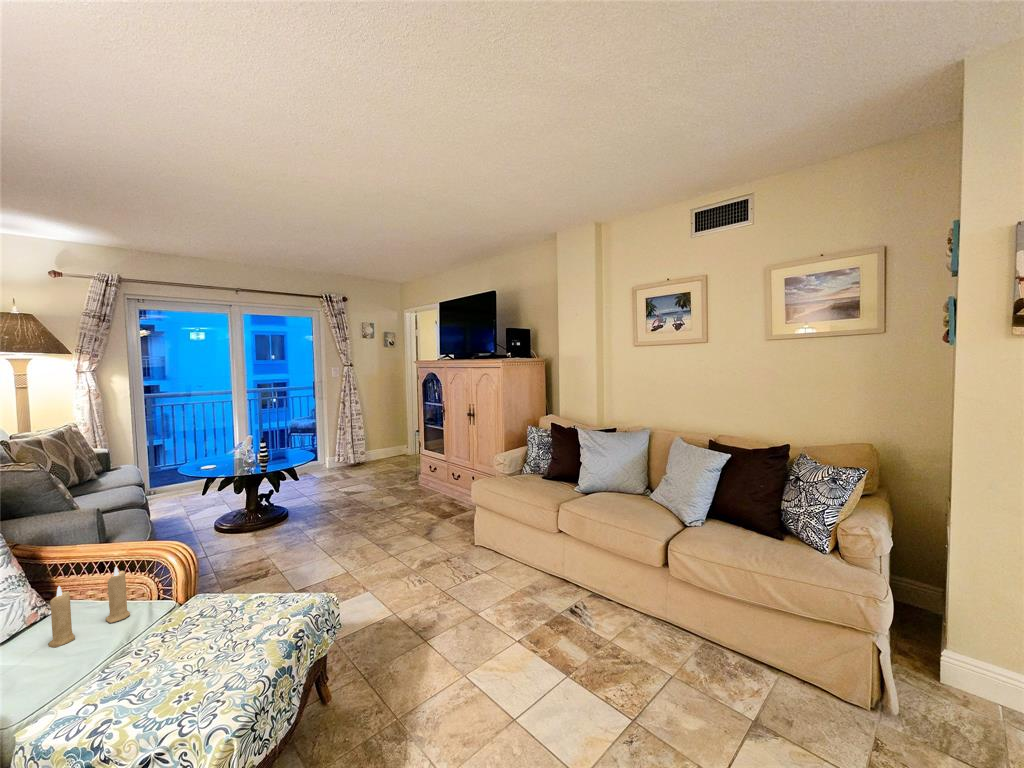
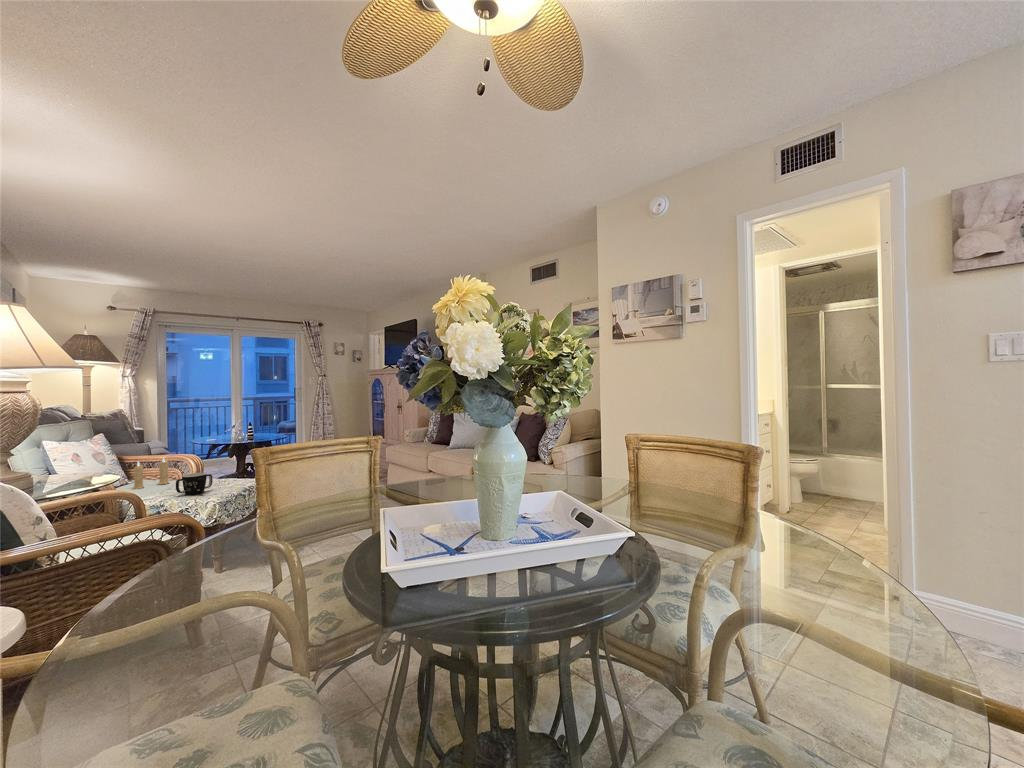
mug: none [133,621,217,686] -> present [176,473,212,495]

